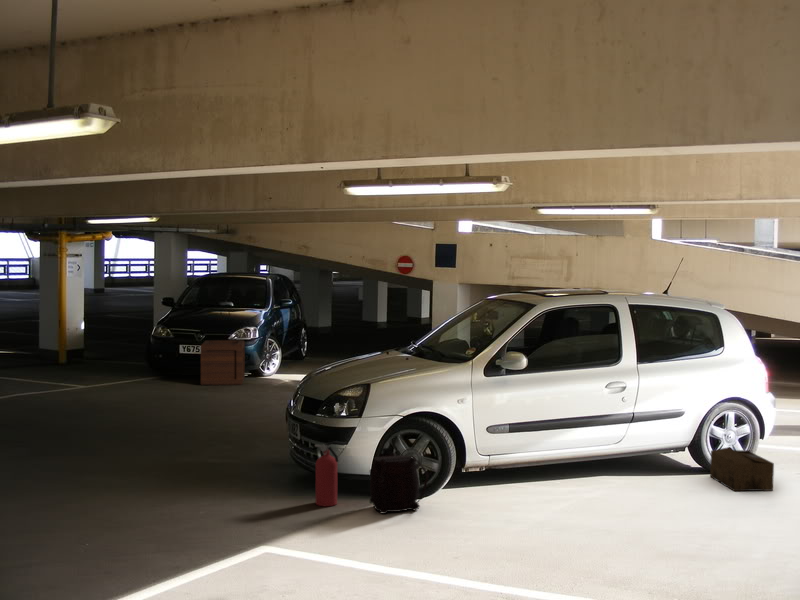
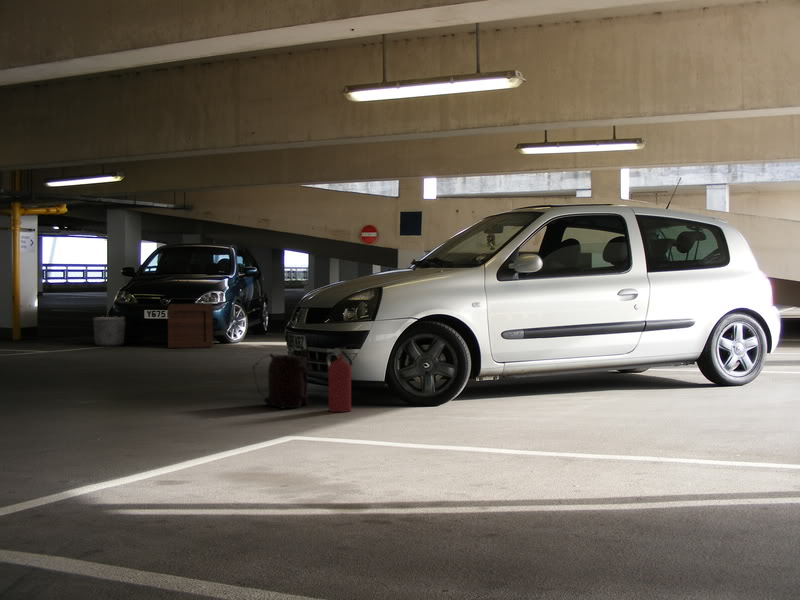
planter: none [133,351,163,379] -> present [94,317,125,346]
cardboard box: present [710,447,774,491] -> none [720,359,786,396]
backpack: present [370,448,429,514] -> present [253,349,311,409]

